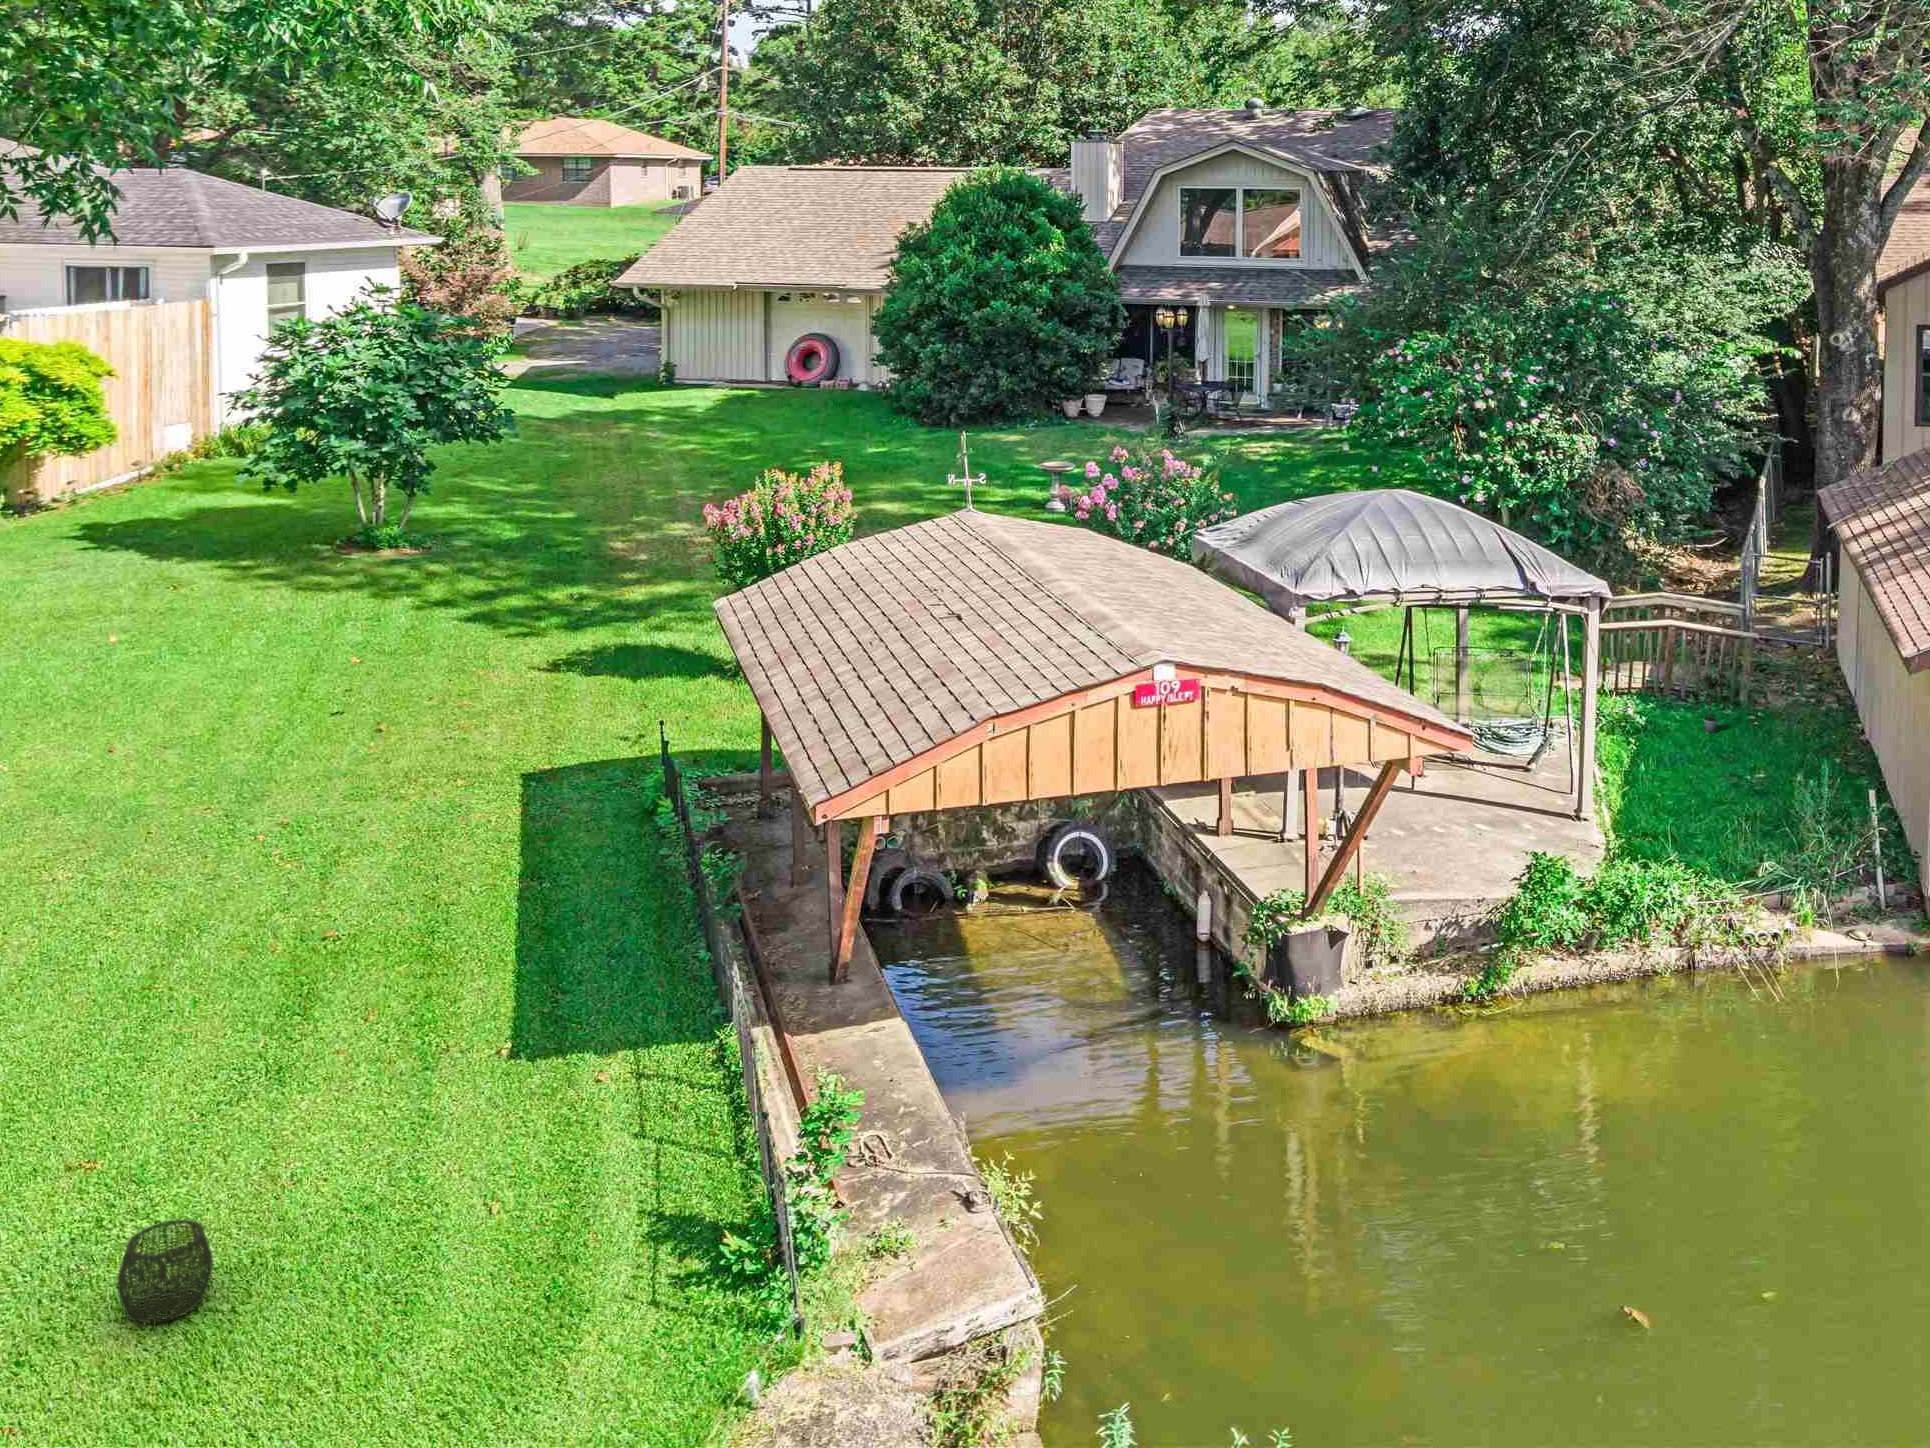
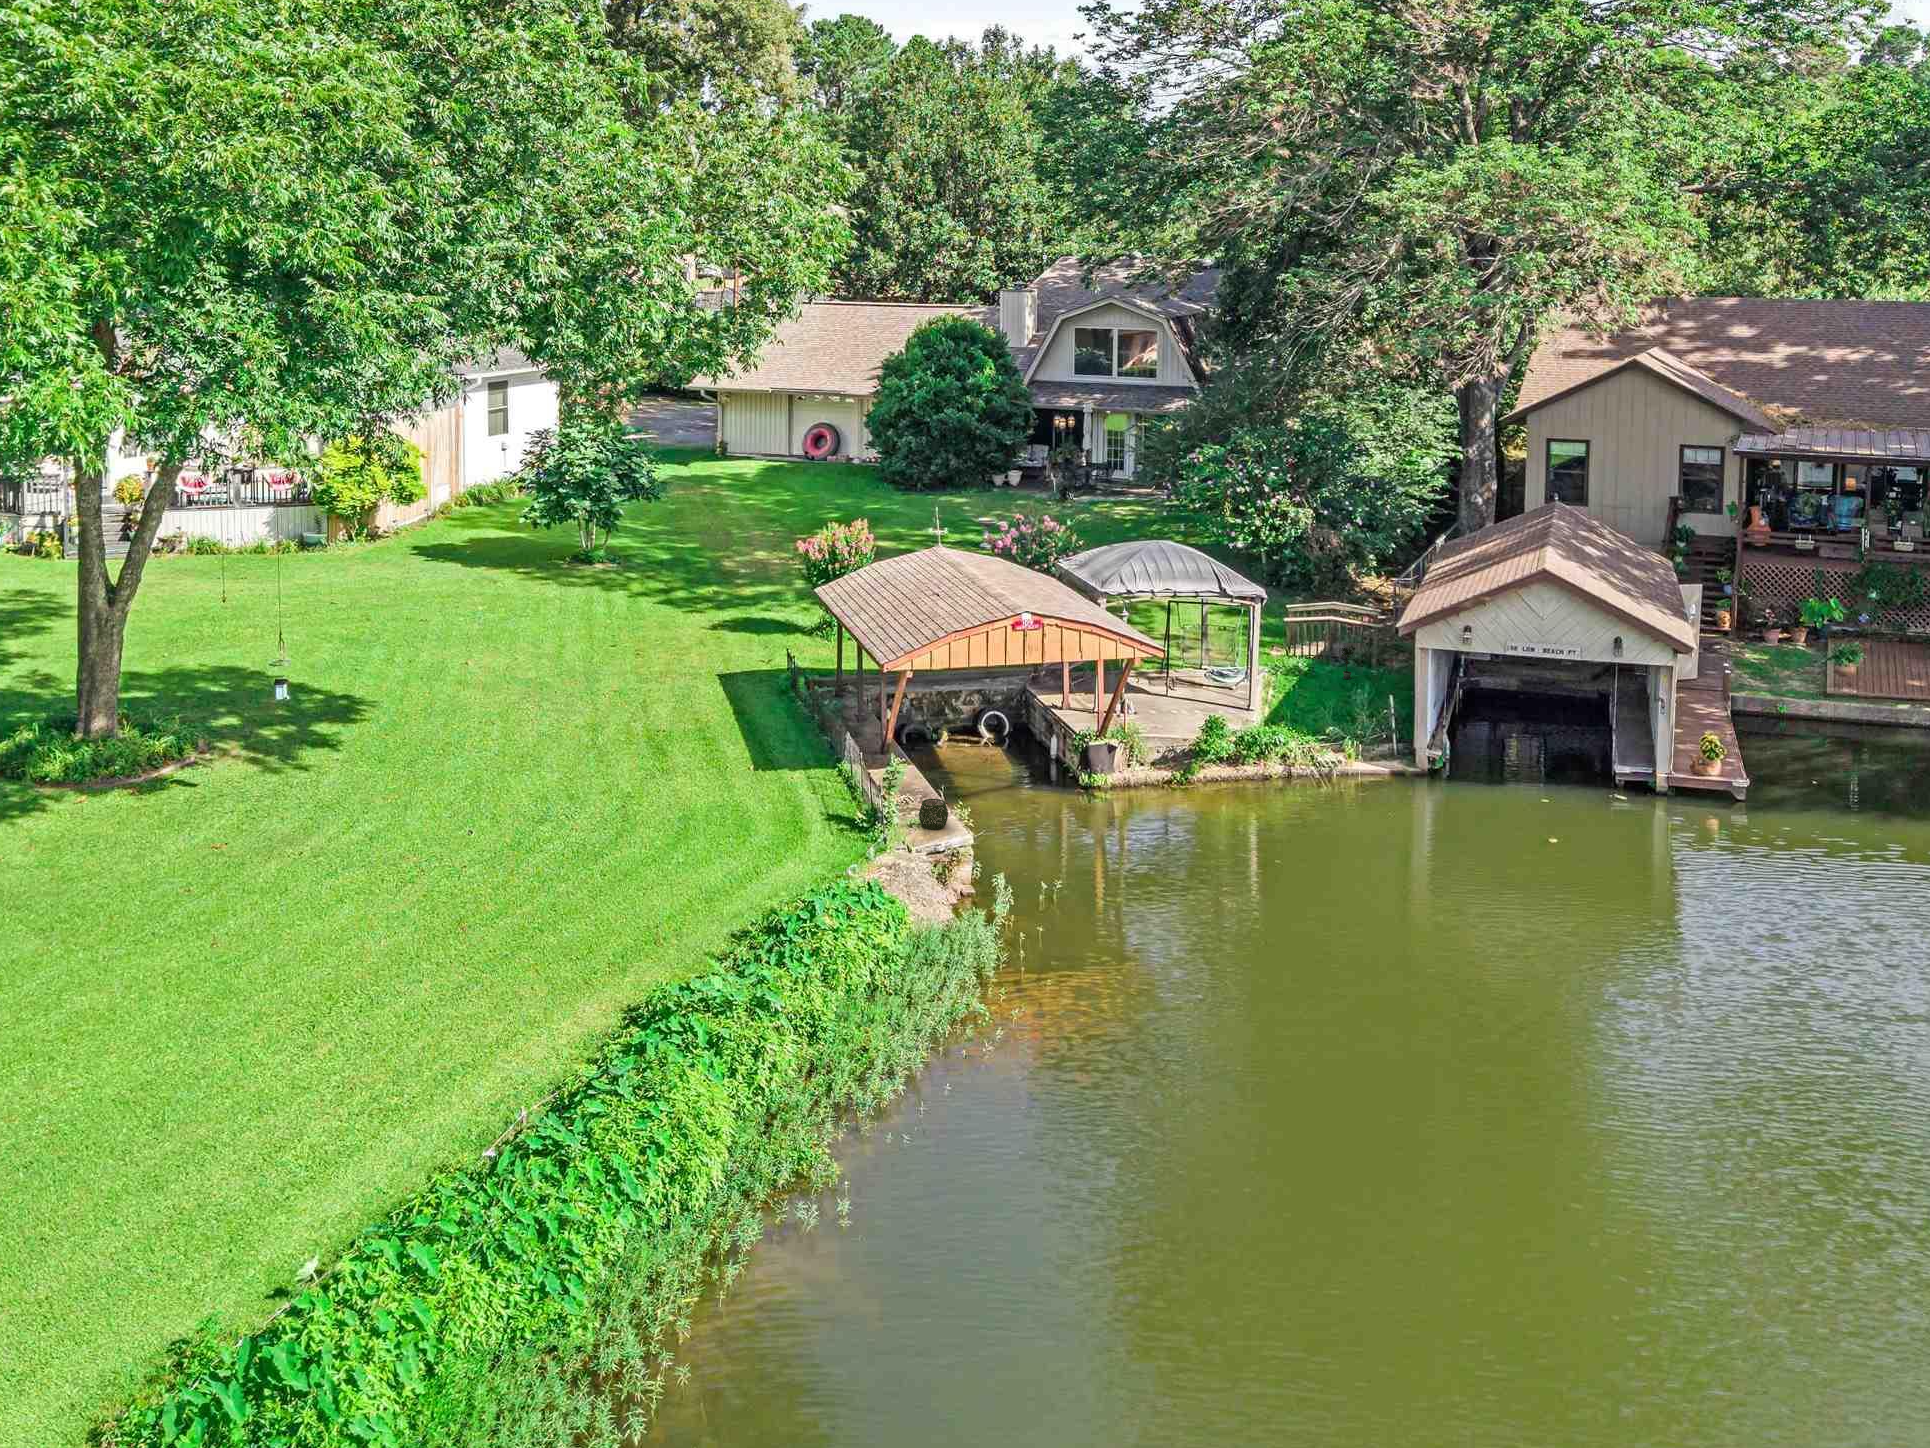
woven basket: present [117,1219,213,1324] -> present [919,799,948,830]

